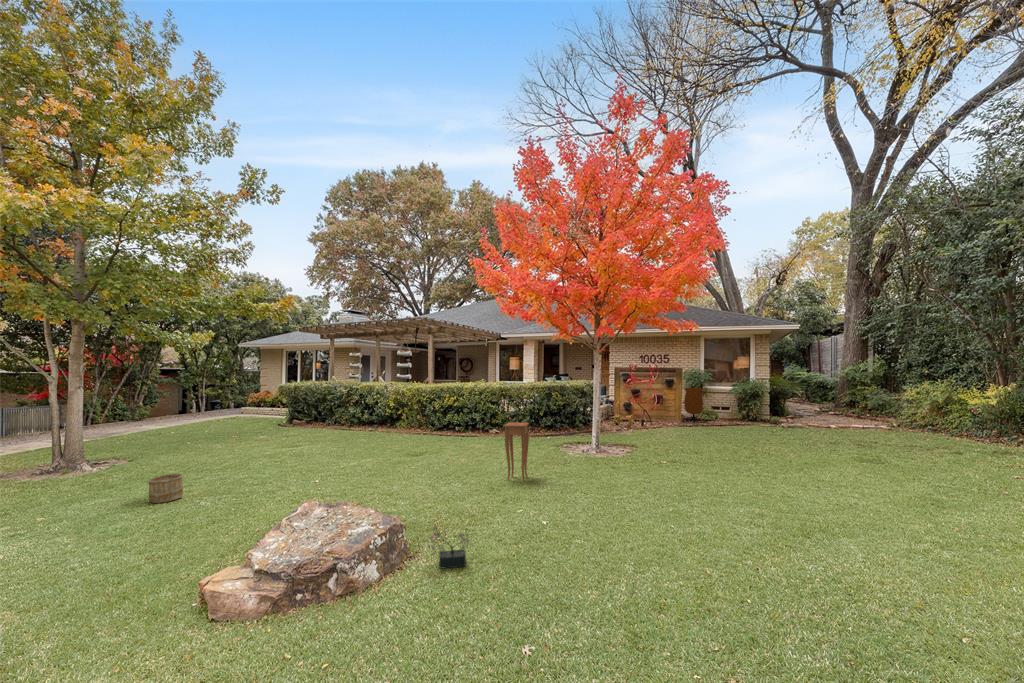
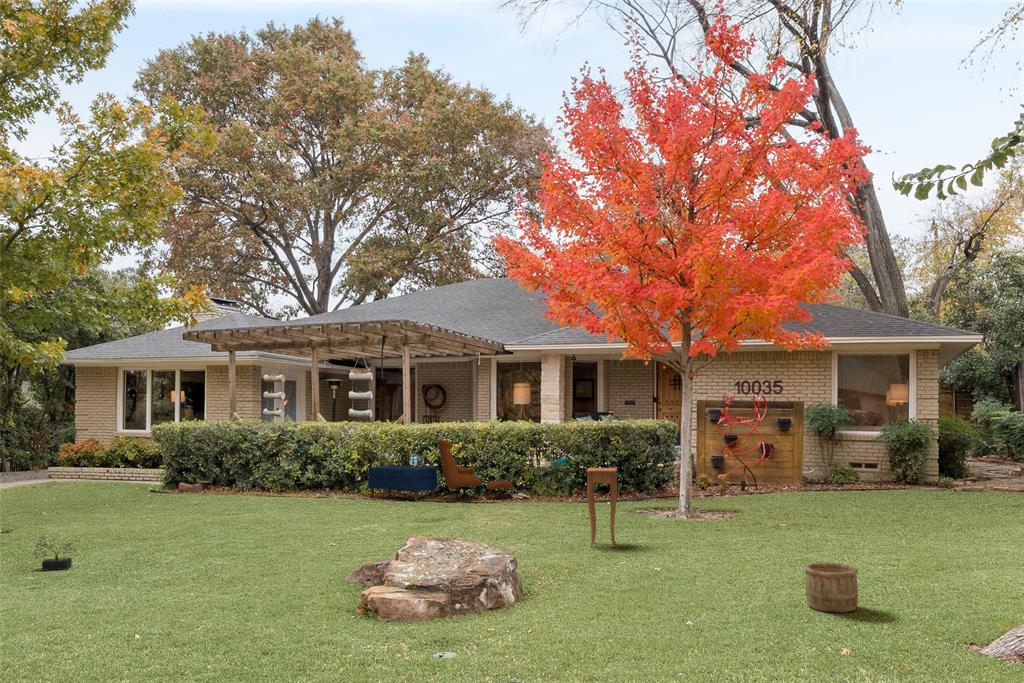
lounge chair: present [683,388,704,422] -> present [438,439,513,503]
bench: none [399,410,441,435] -> present [368,465,437,502]
wooden bucket: present [148,474,183,503] -> present [804,562,858,613]
decorative plant: present [428,526,473,569] -> present [34,536,76,571]

